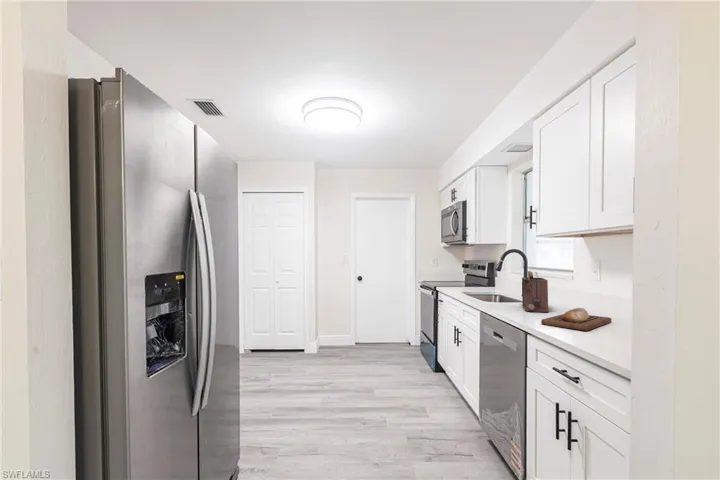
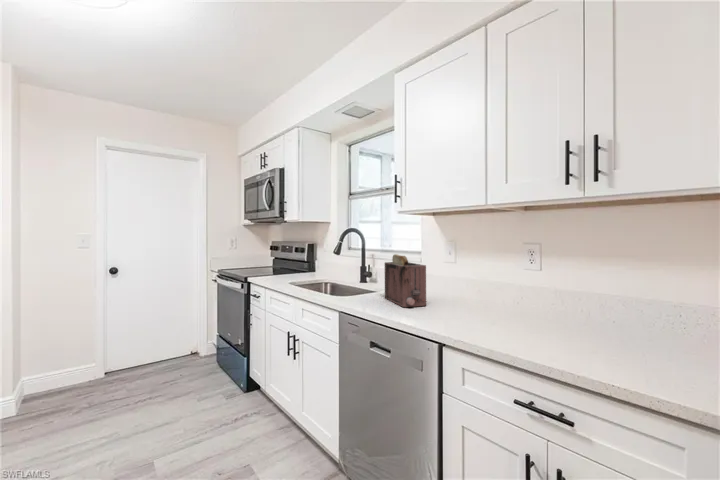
bread loaf: present [541,308,611,331] -> none [453,299,517,333]

